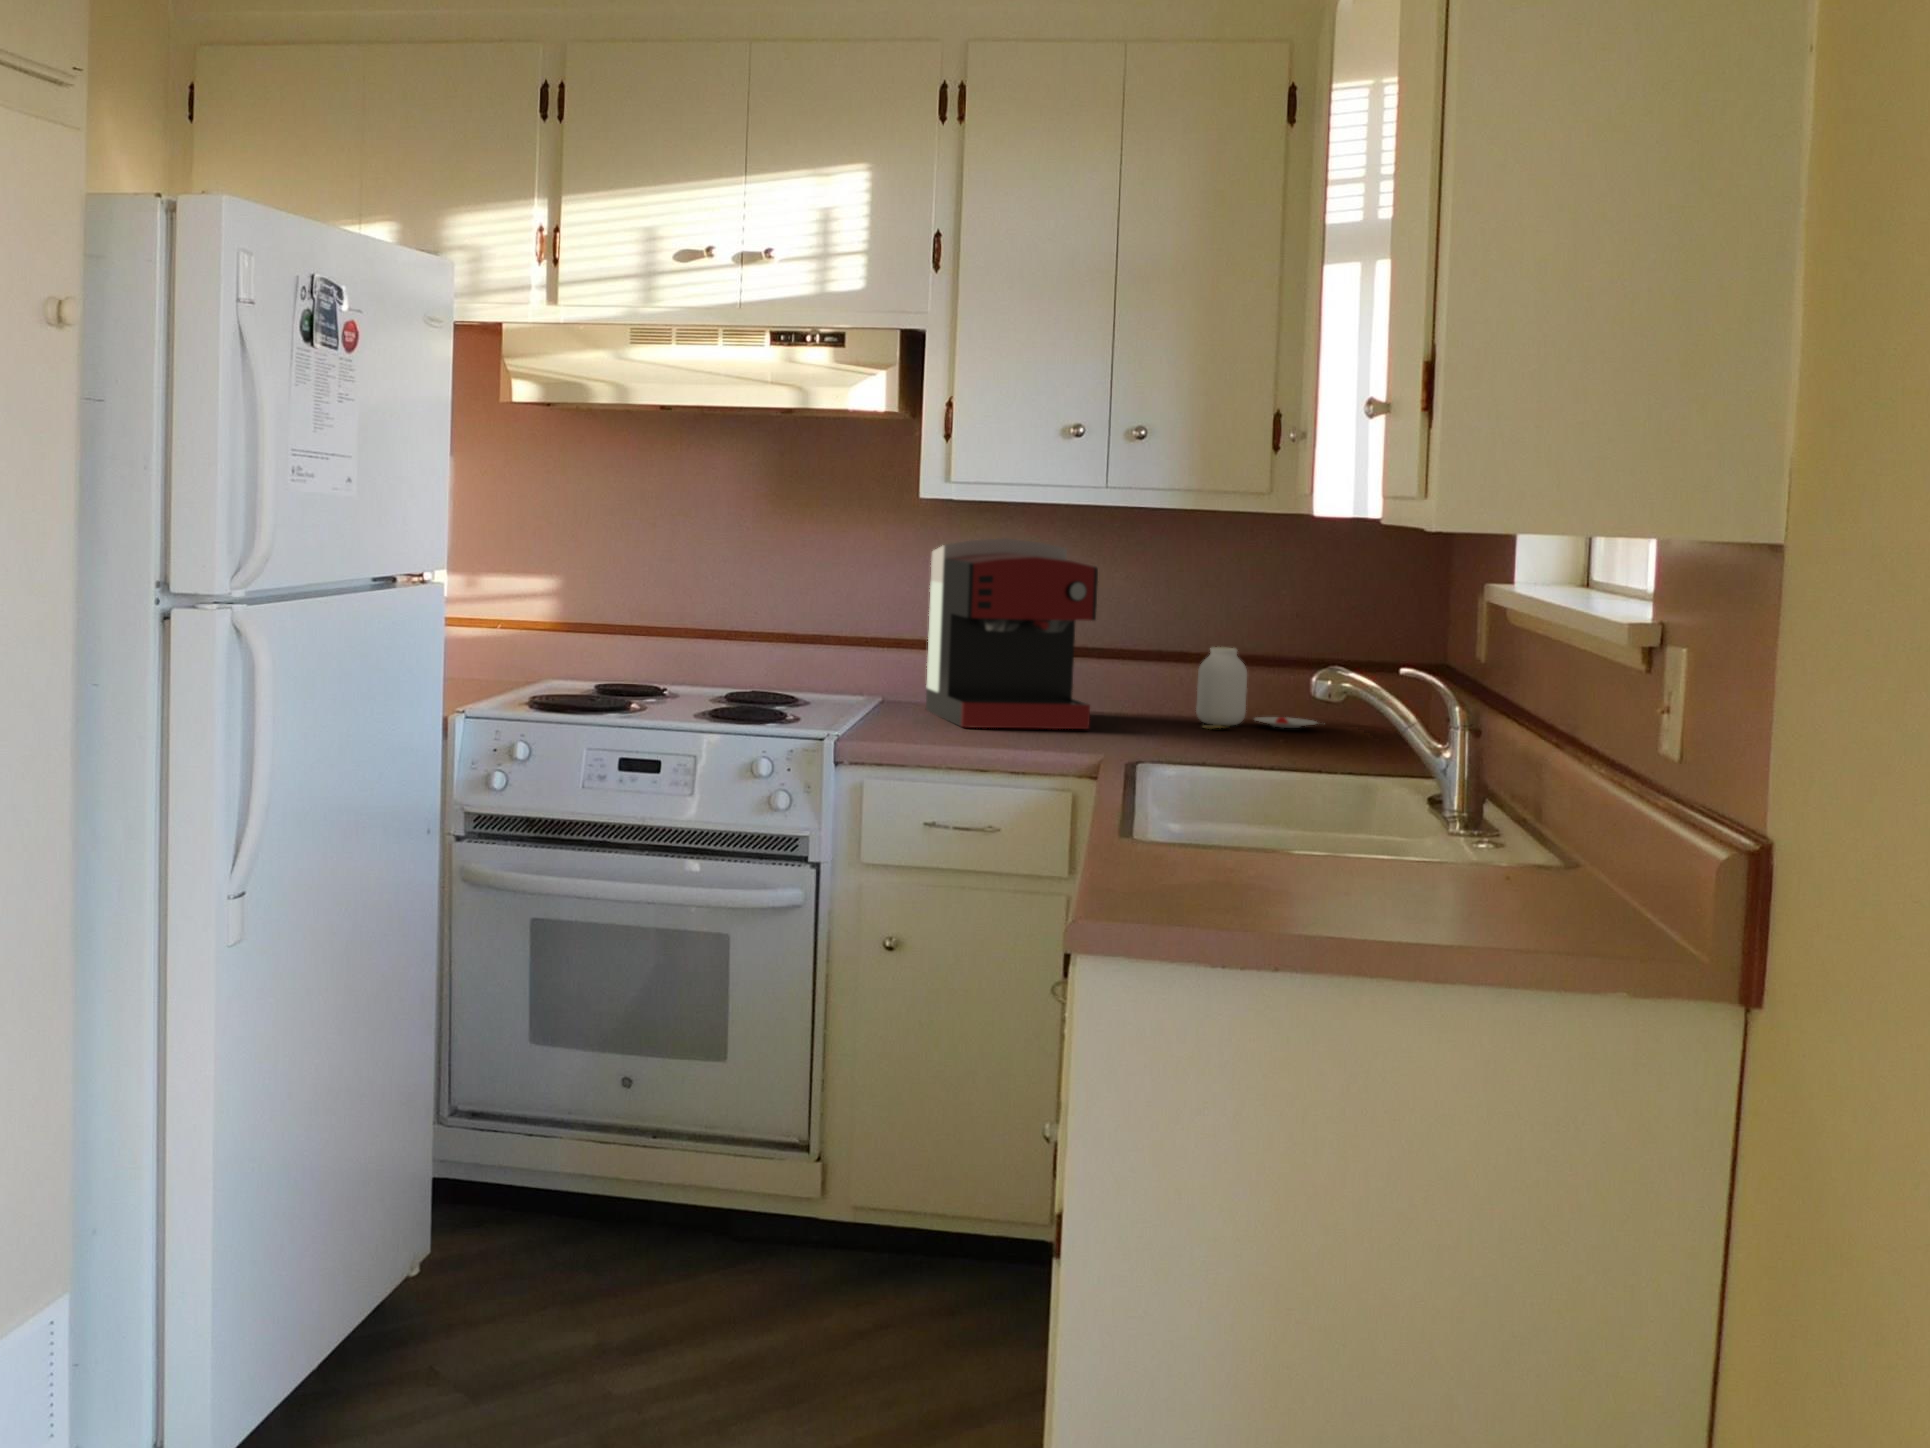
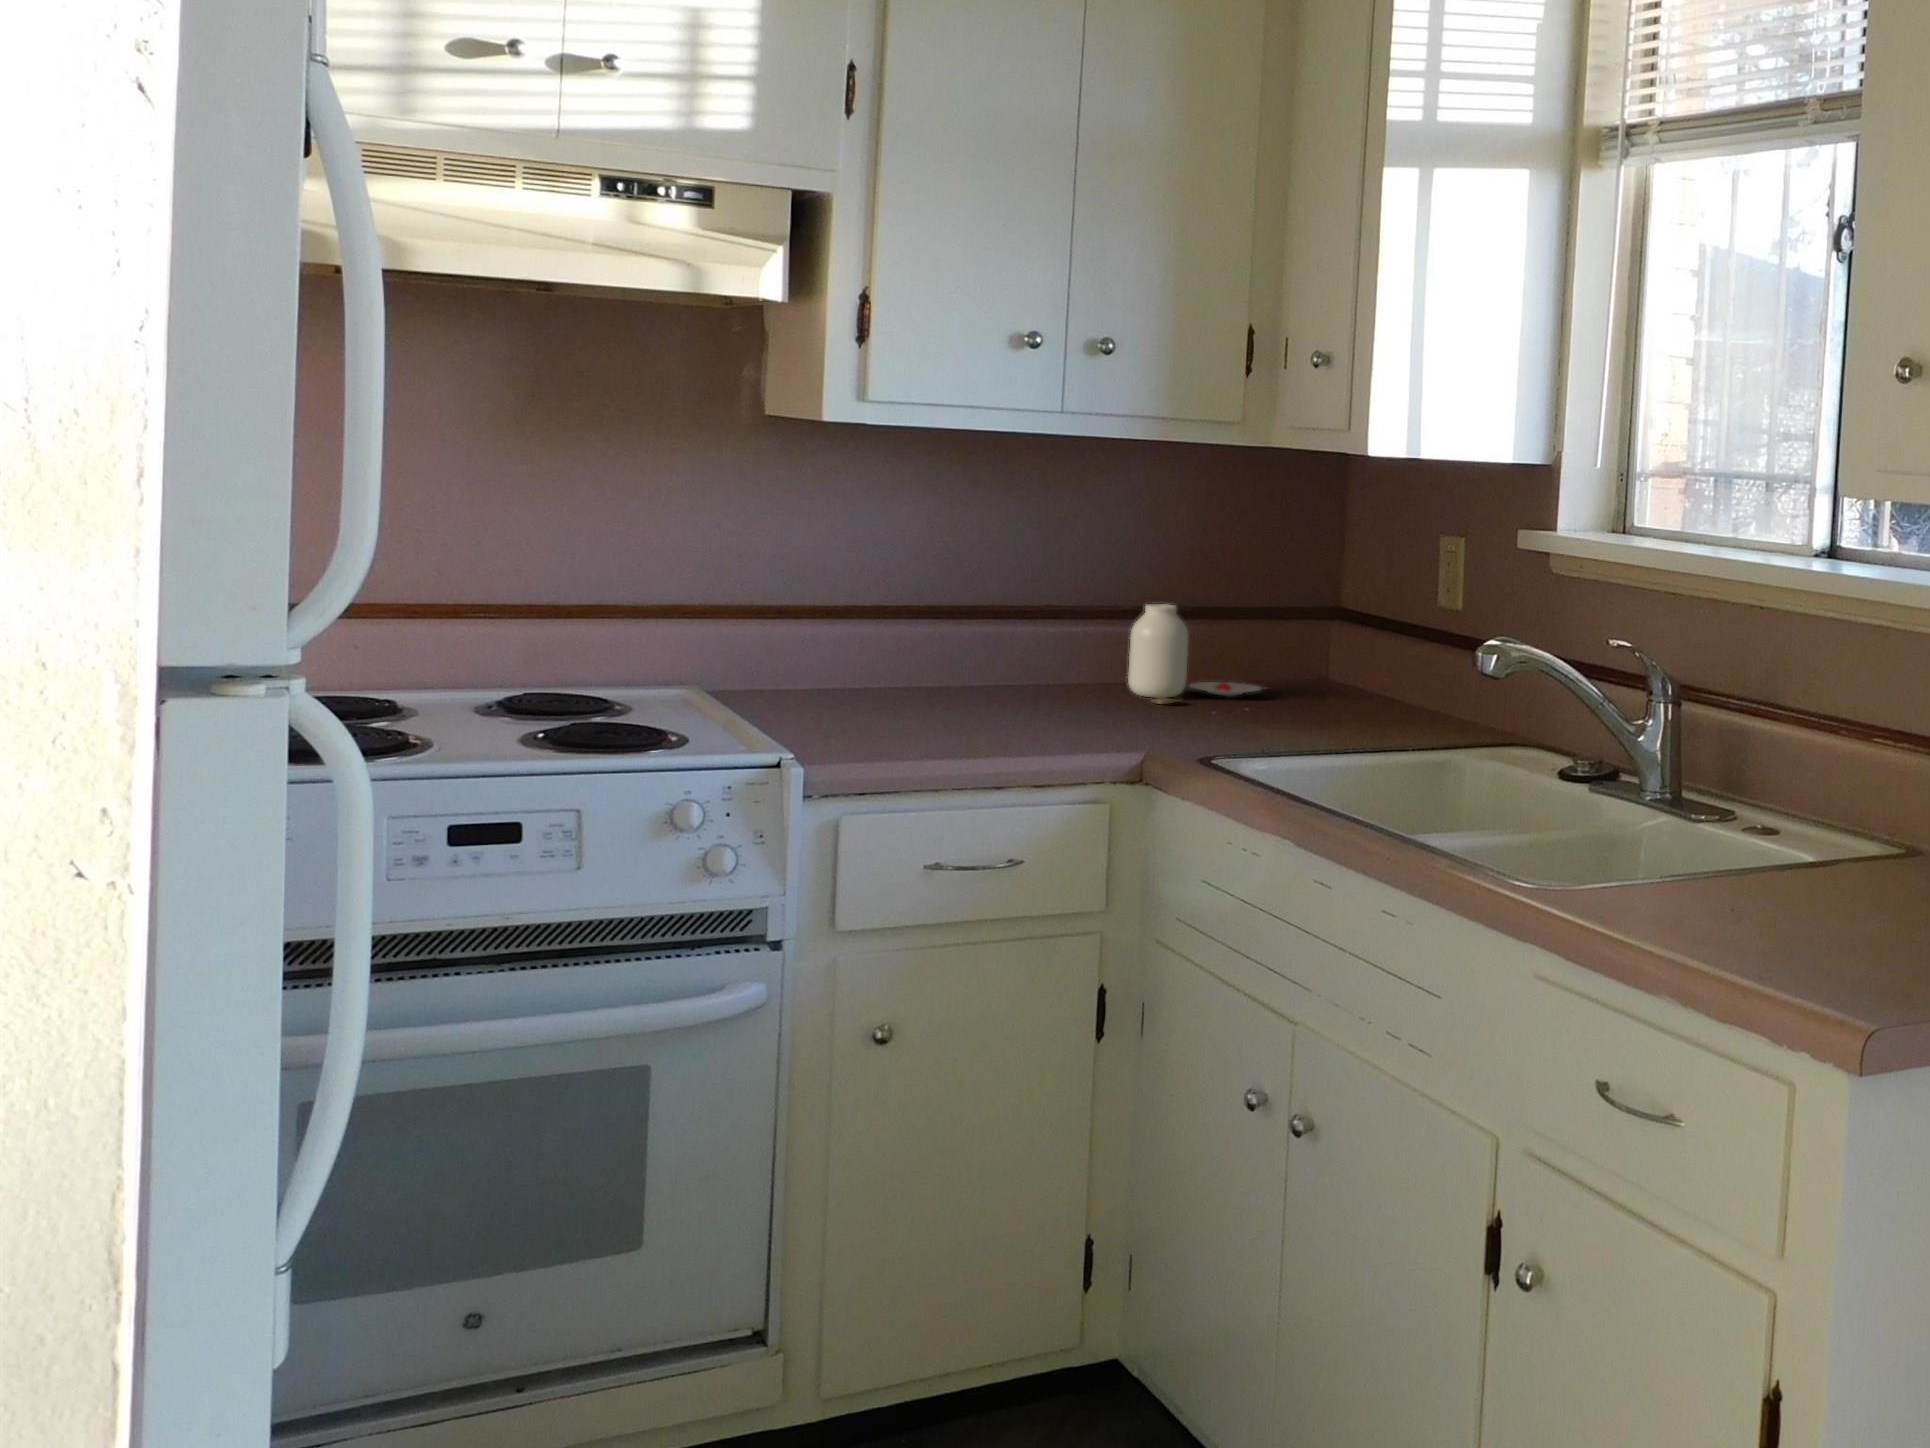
coffee maker: present [926,538,1098,729] -> none [809,475,1070,729]

